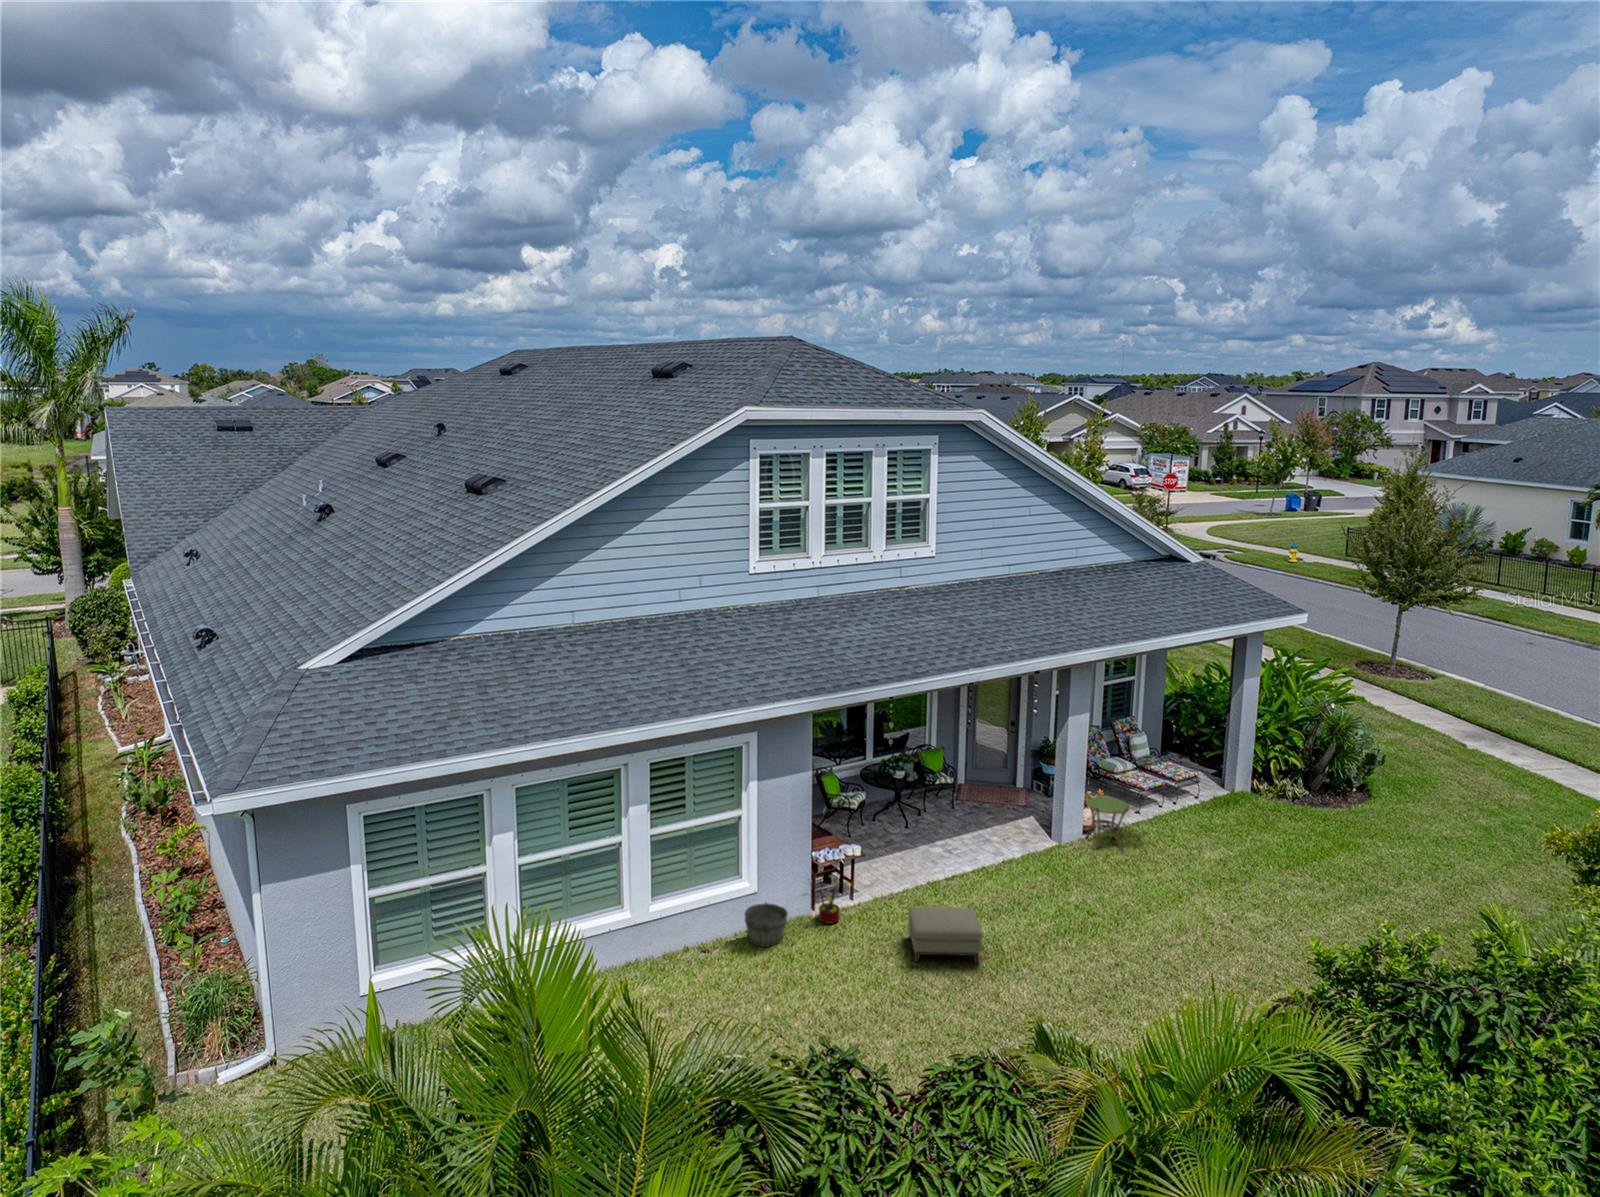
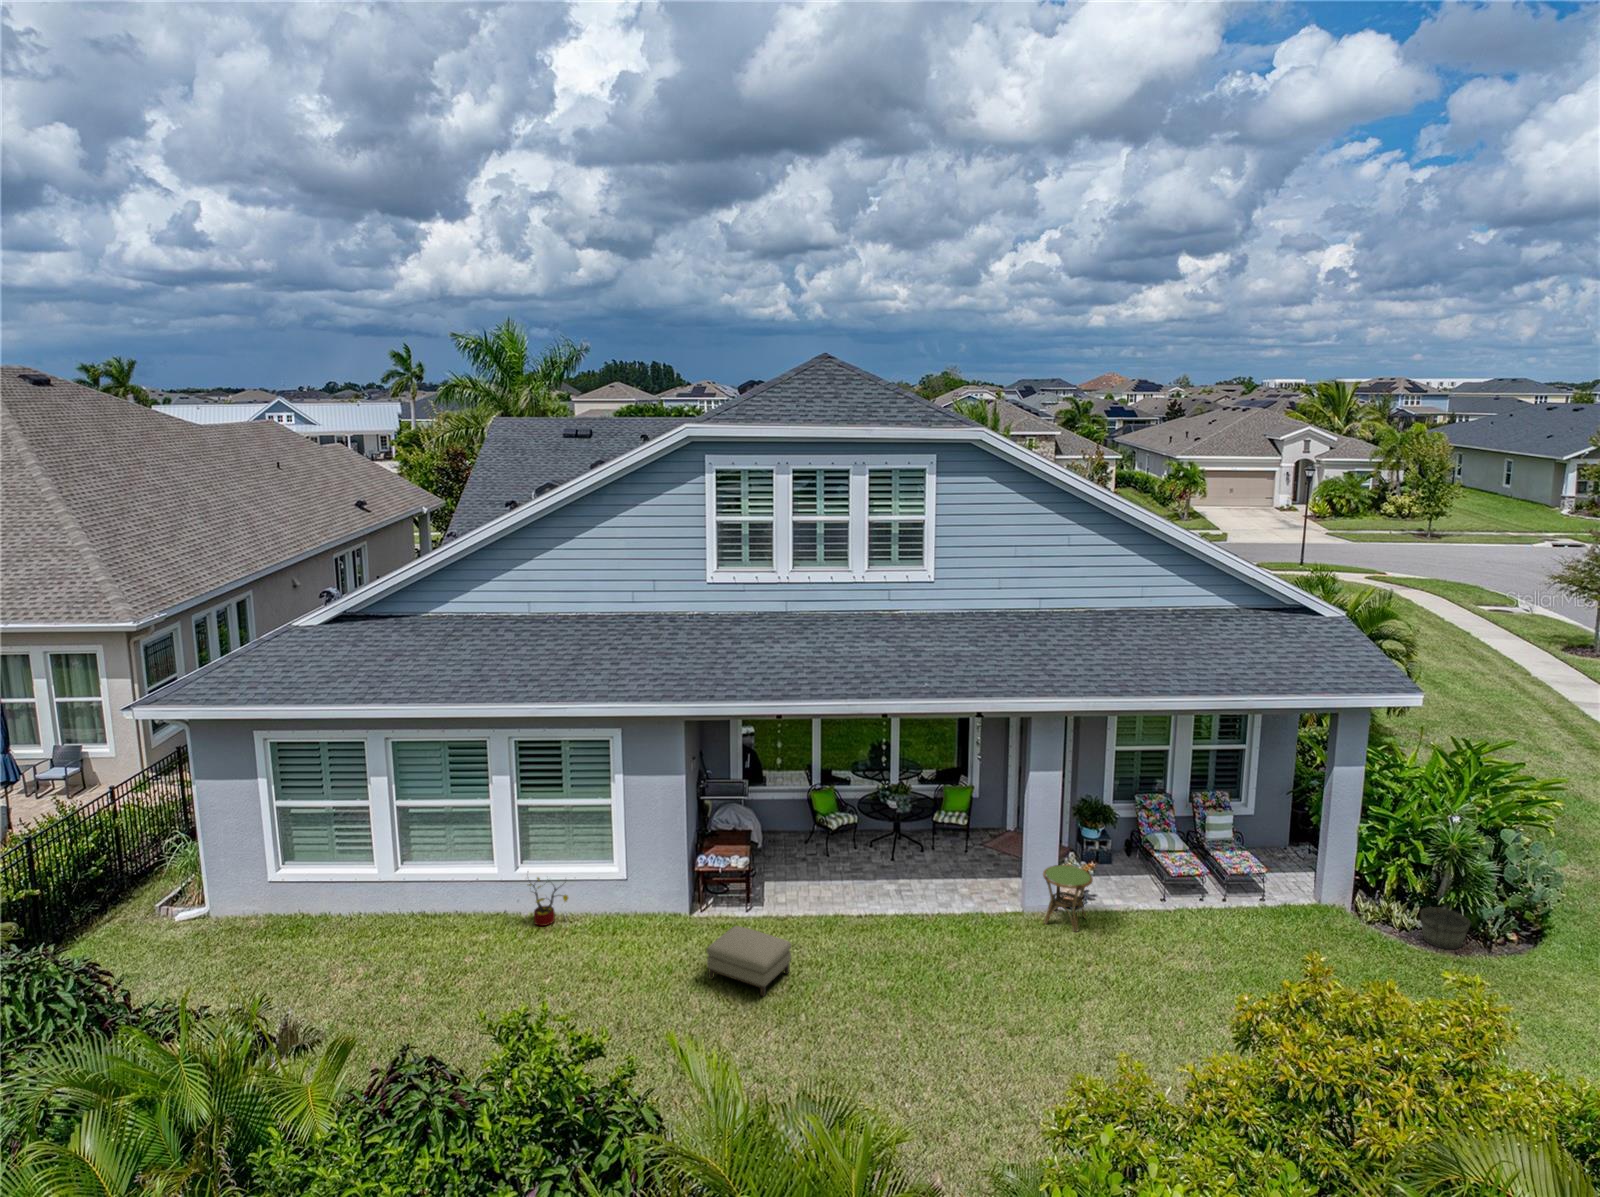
decorative plant: present [803,867,851,924] -> present [529,878,568,926]
wooden bucket: present [745,903,788,947] -> present [1420,907,1470,949]

